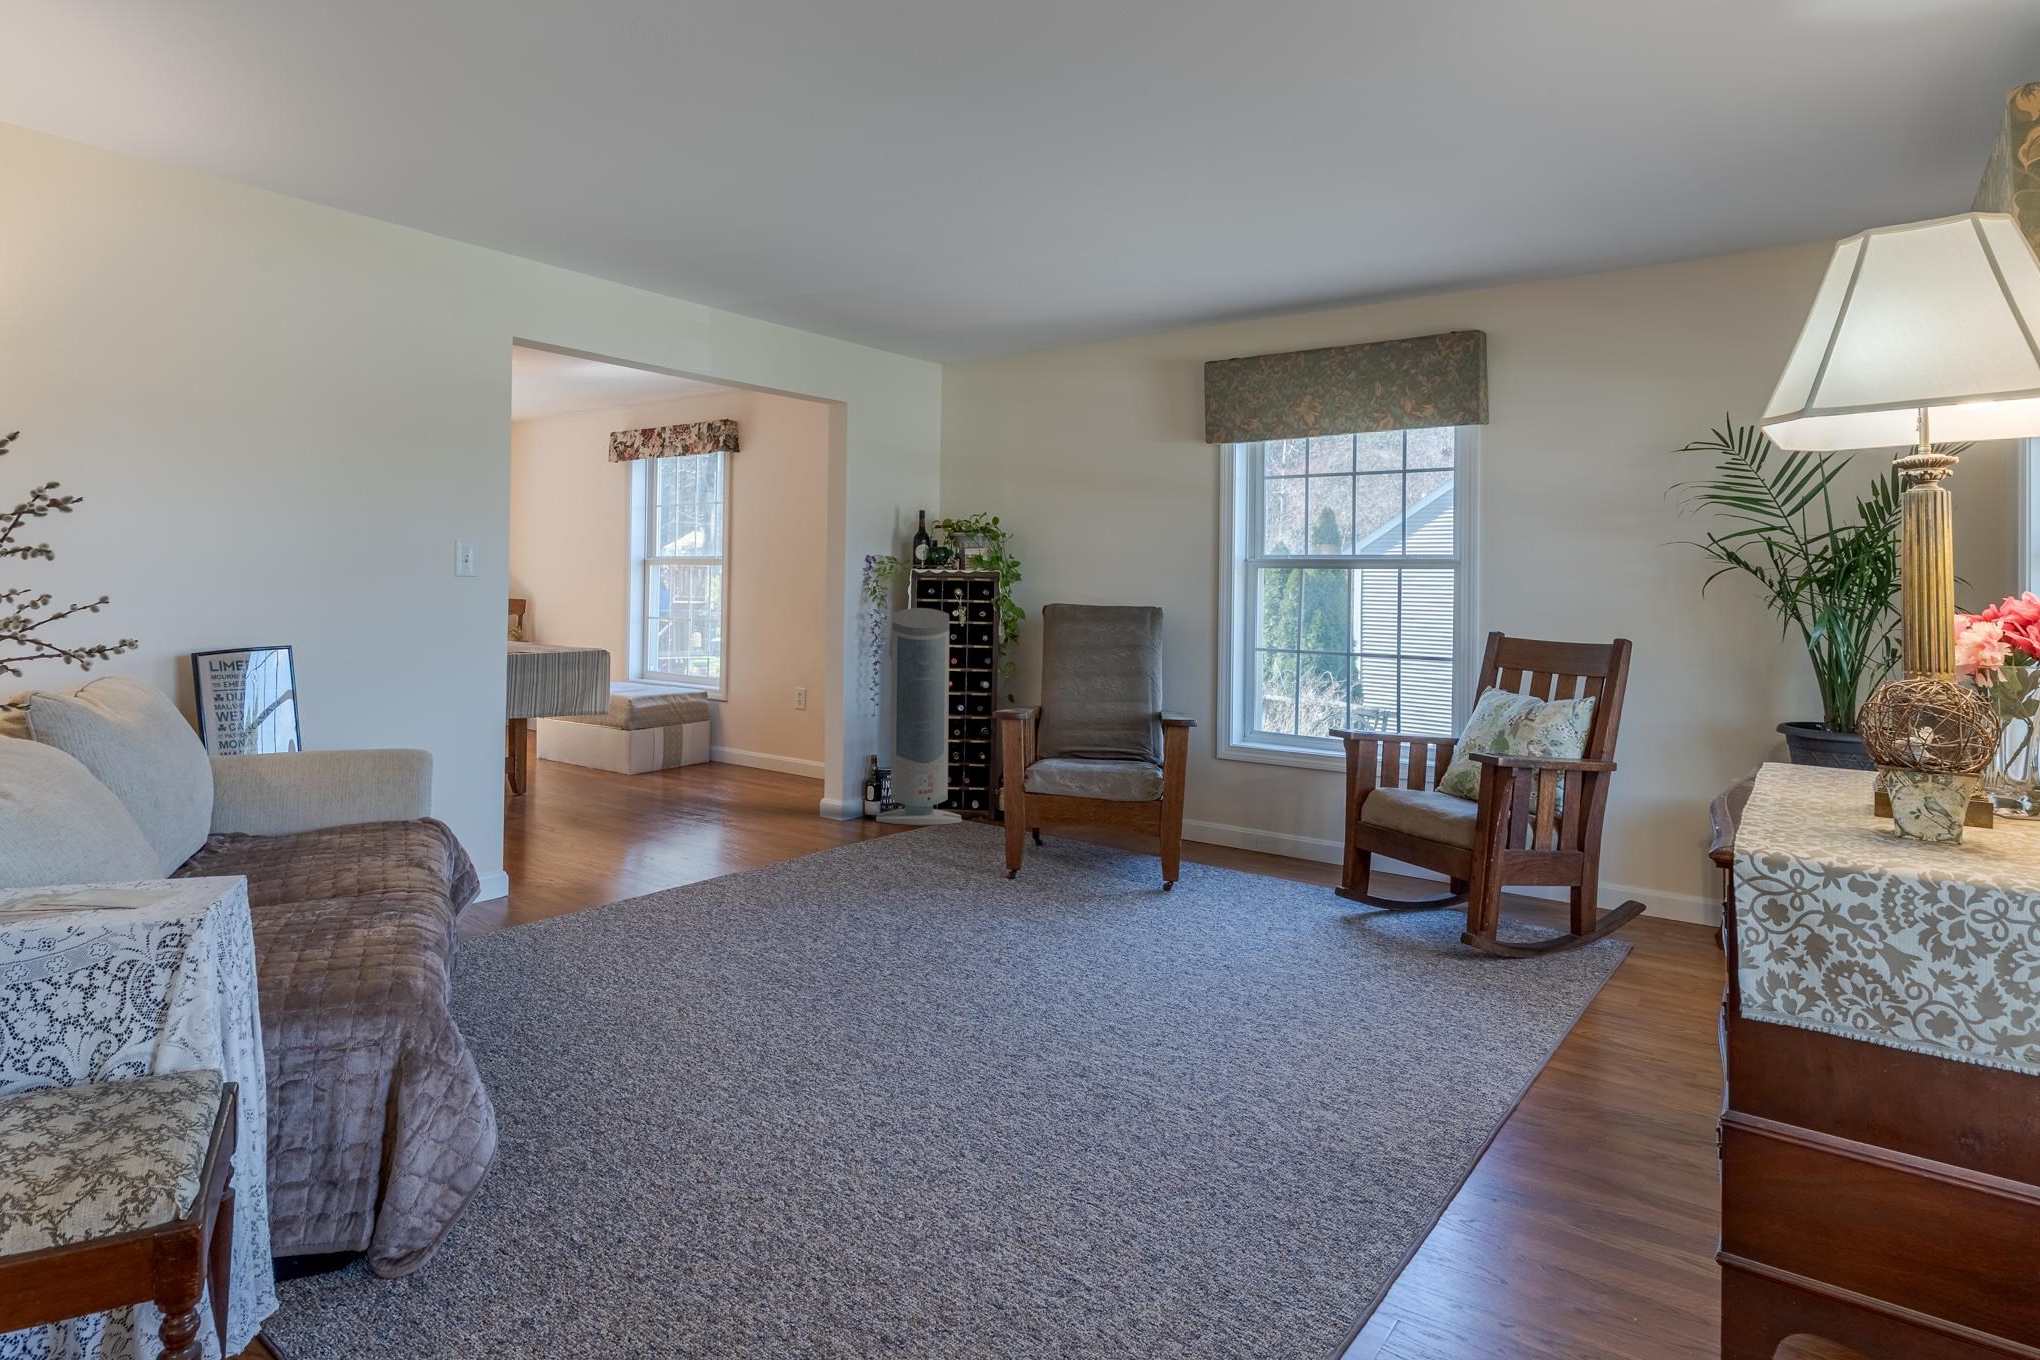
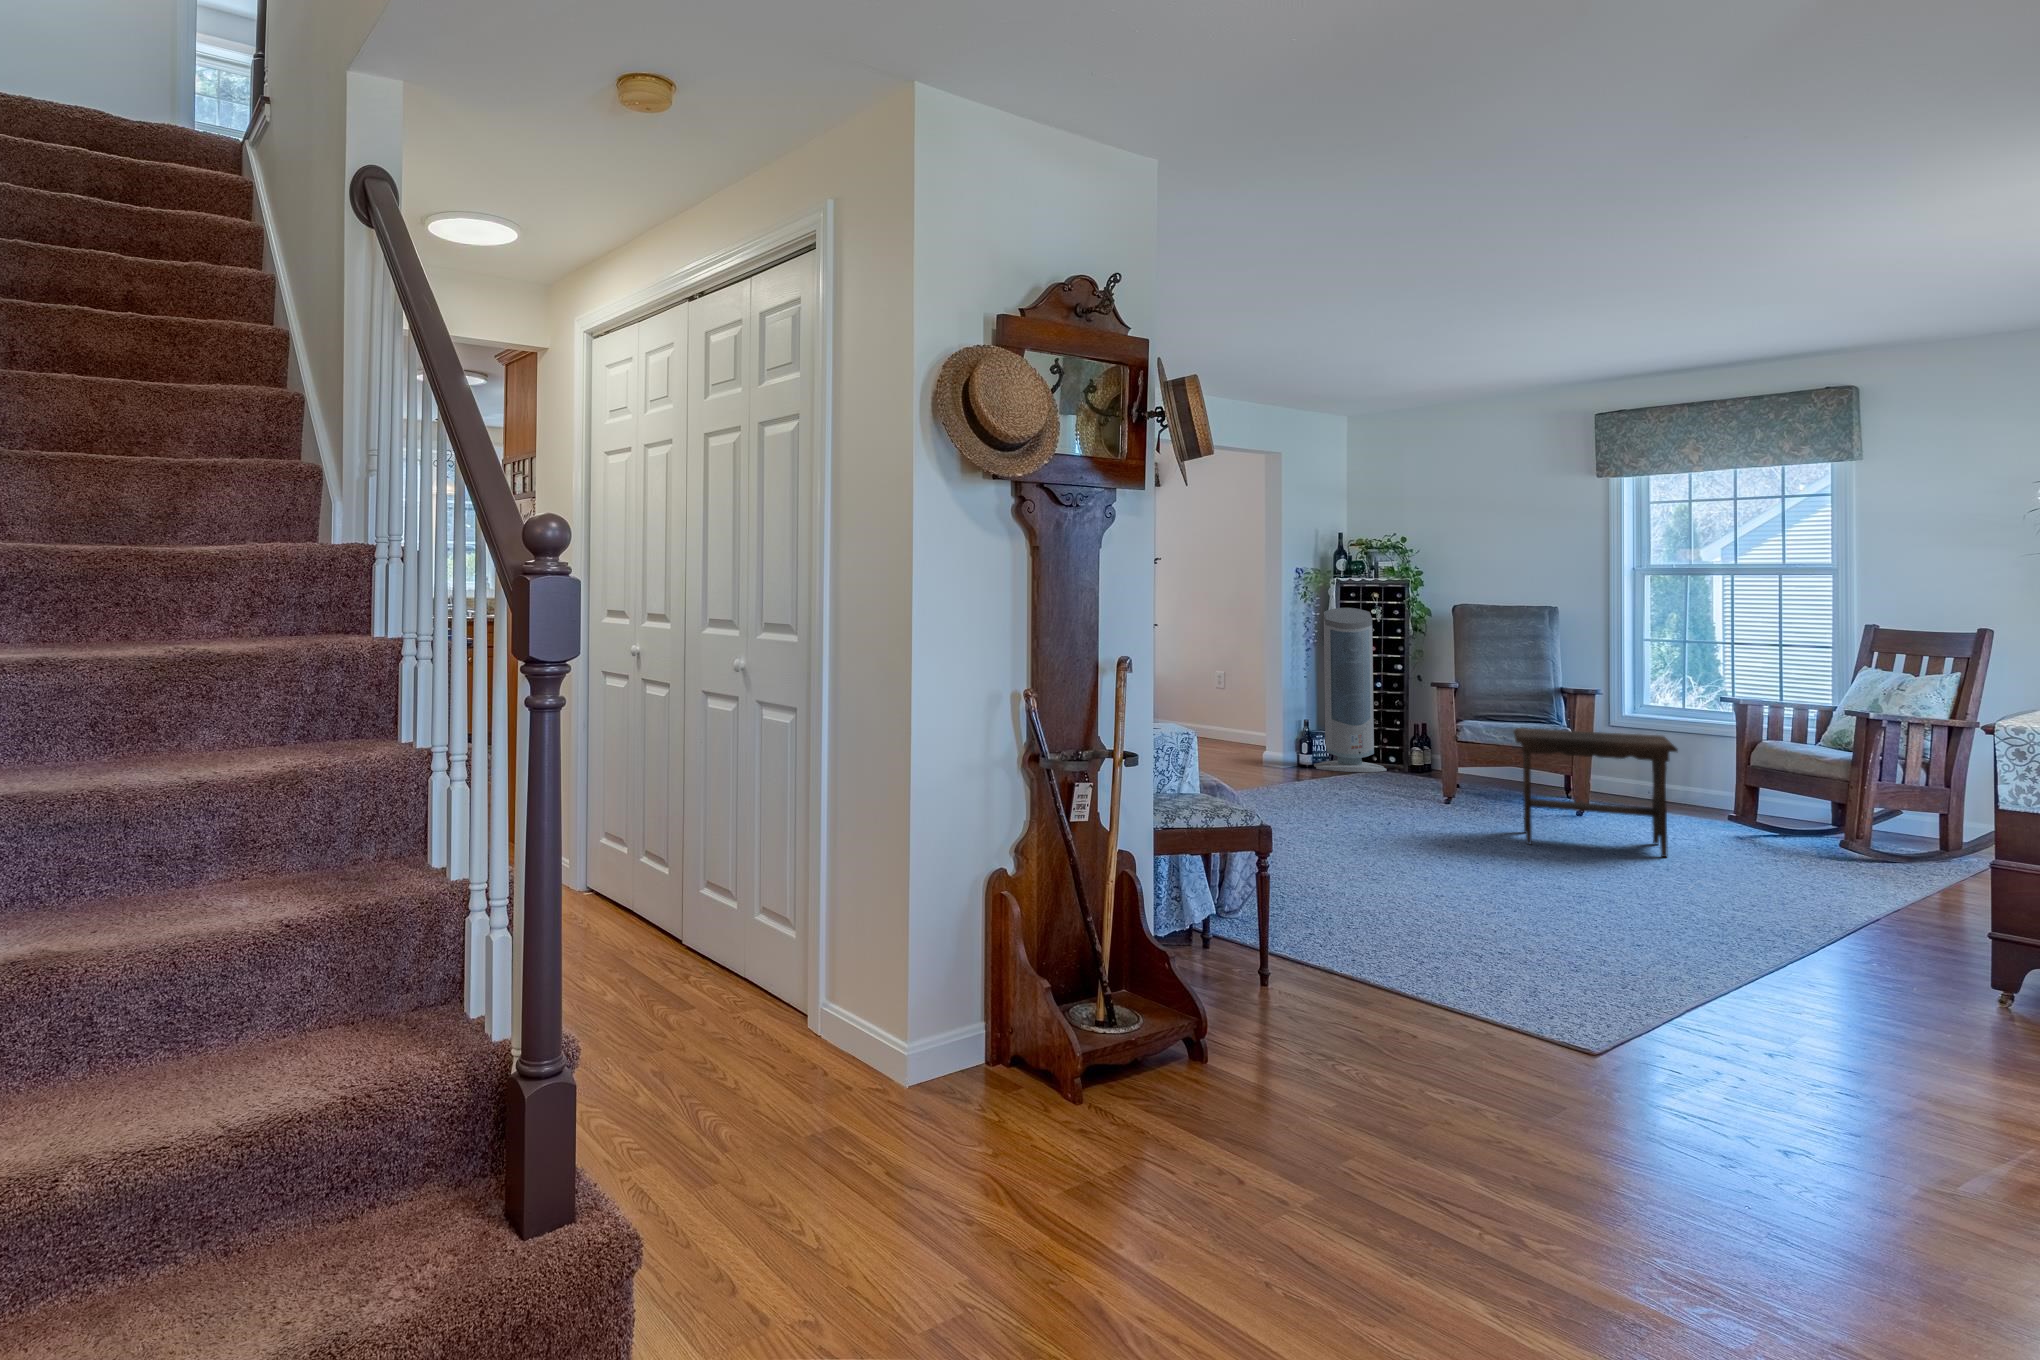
footstool: none [1046,775,1252,969] -> present [1514,728,1678,857]

